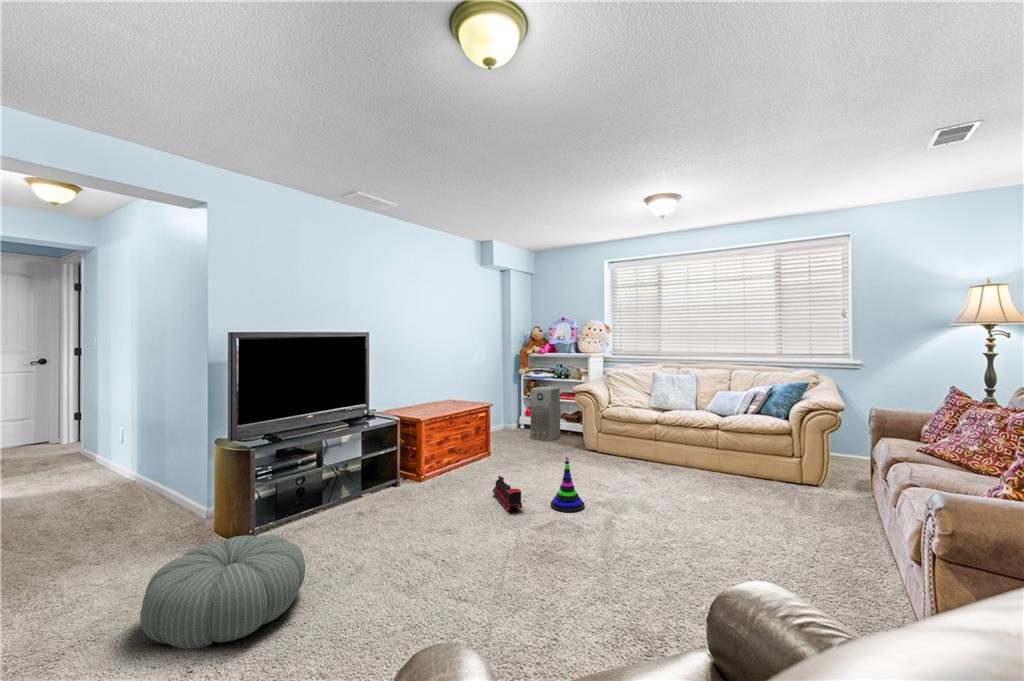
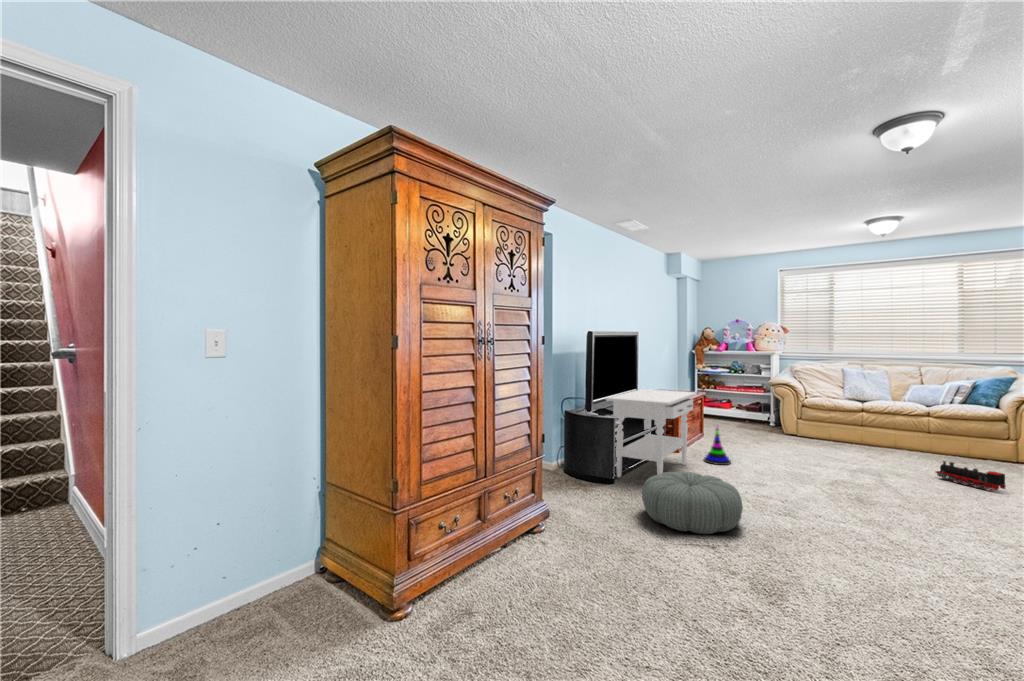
air purifier: present [530,386,561,441] -> none [717,381,742,428]
side table: none [253,405,414,540] -> present [606,389,697,478]
stacking toy: present [551,457,584,512] -> present [704,427,731,465]
toy train: present [492,476,522,511] -> present [936,461,1006,491]

